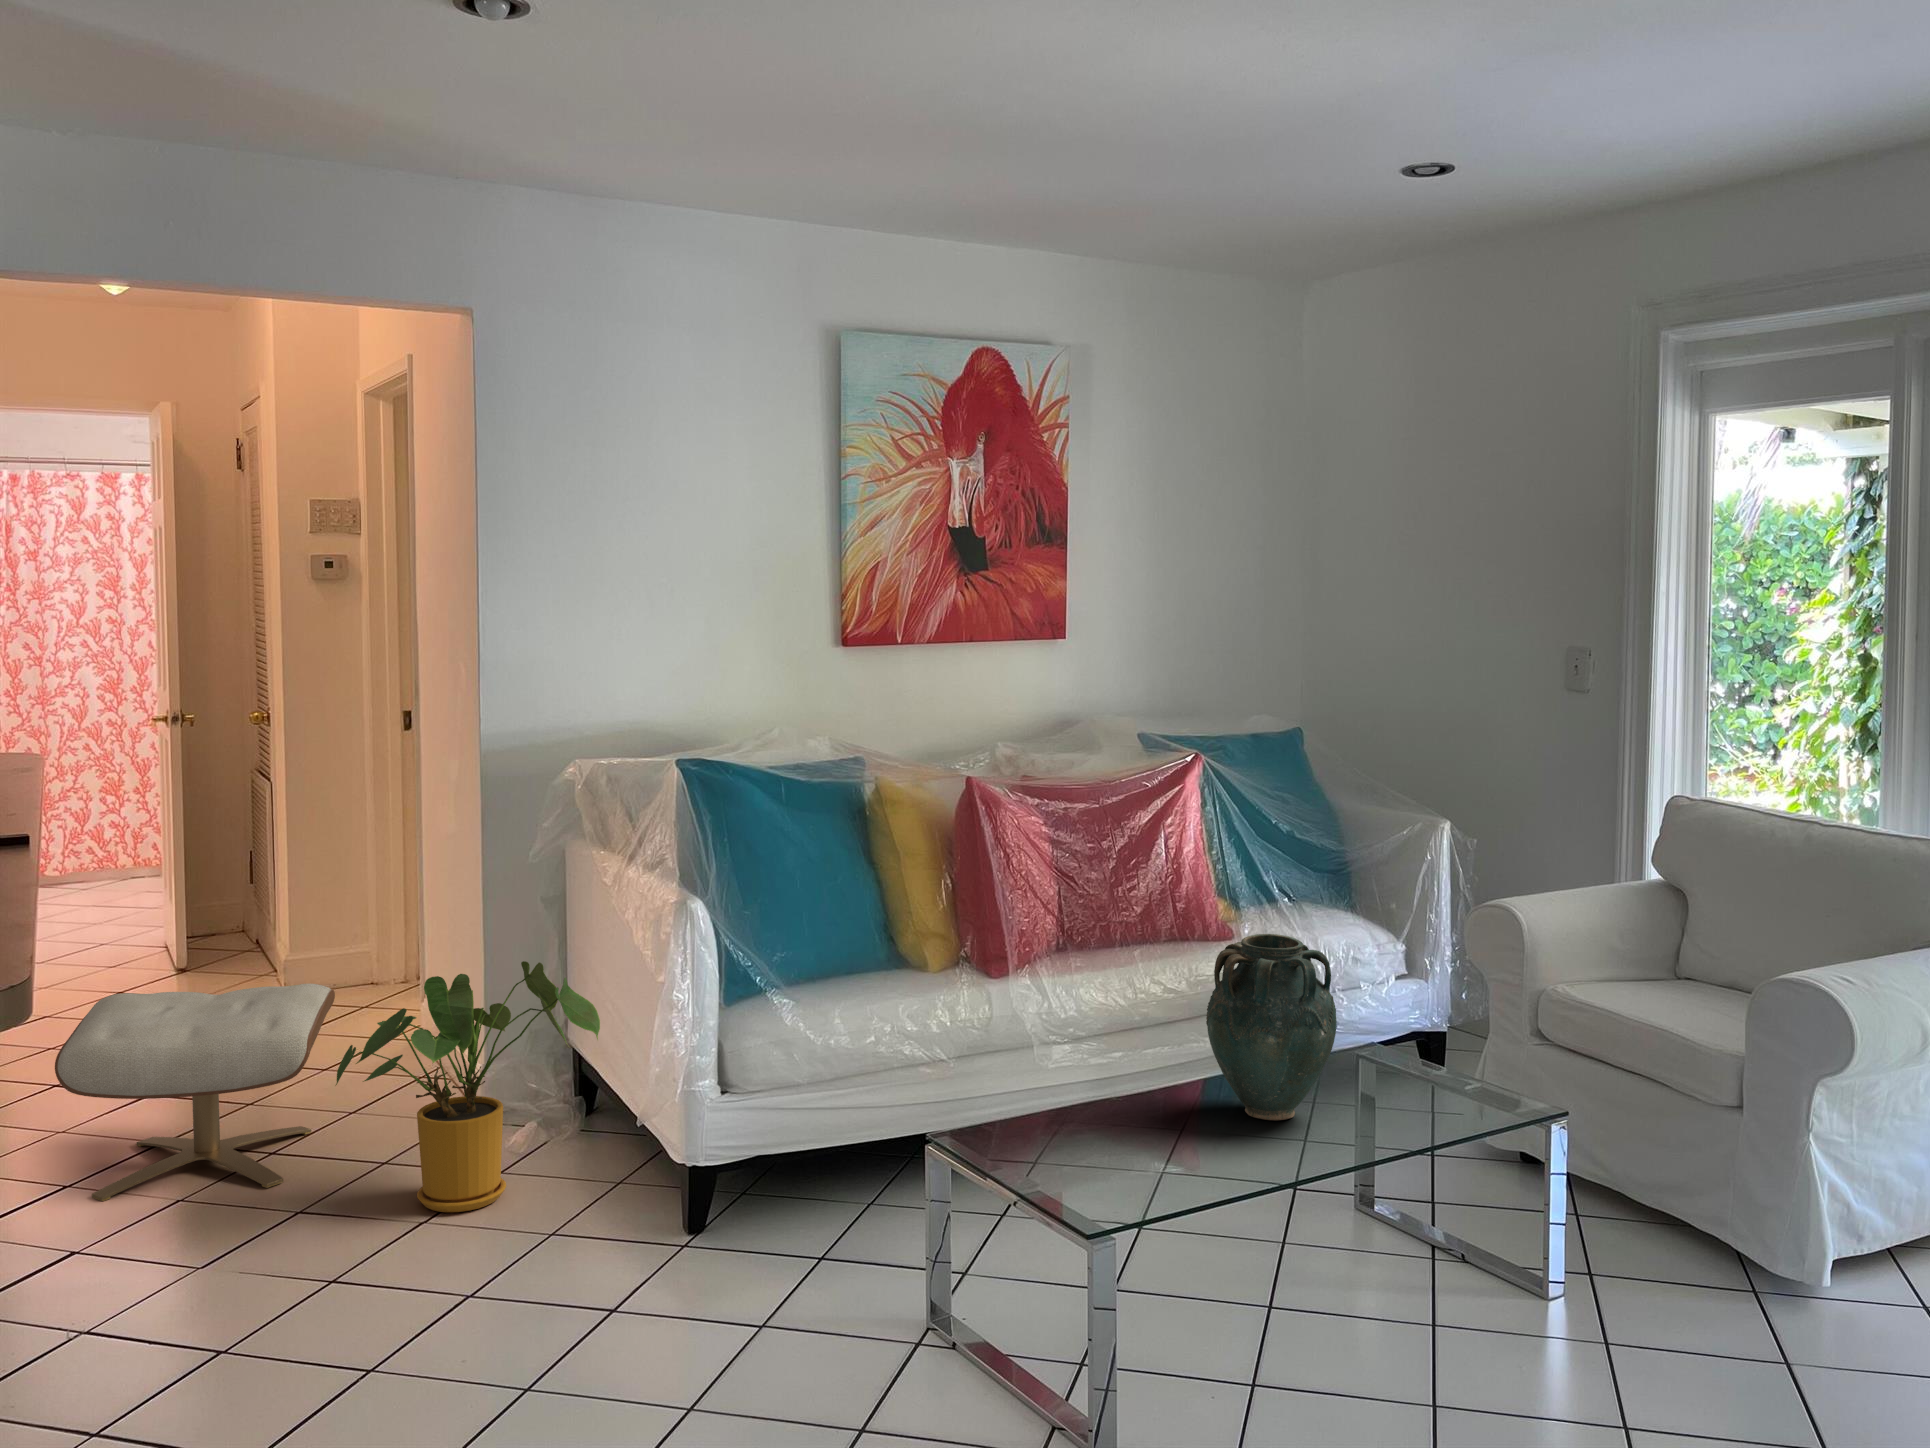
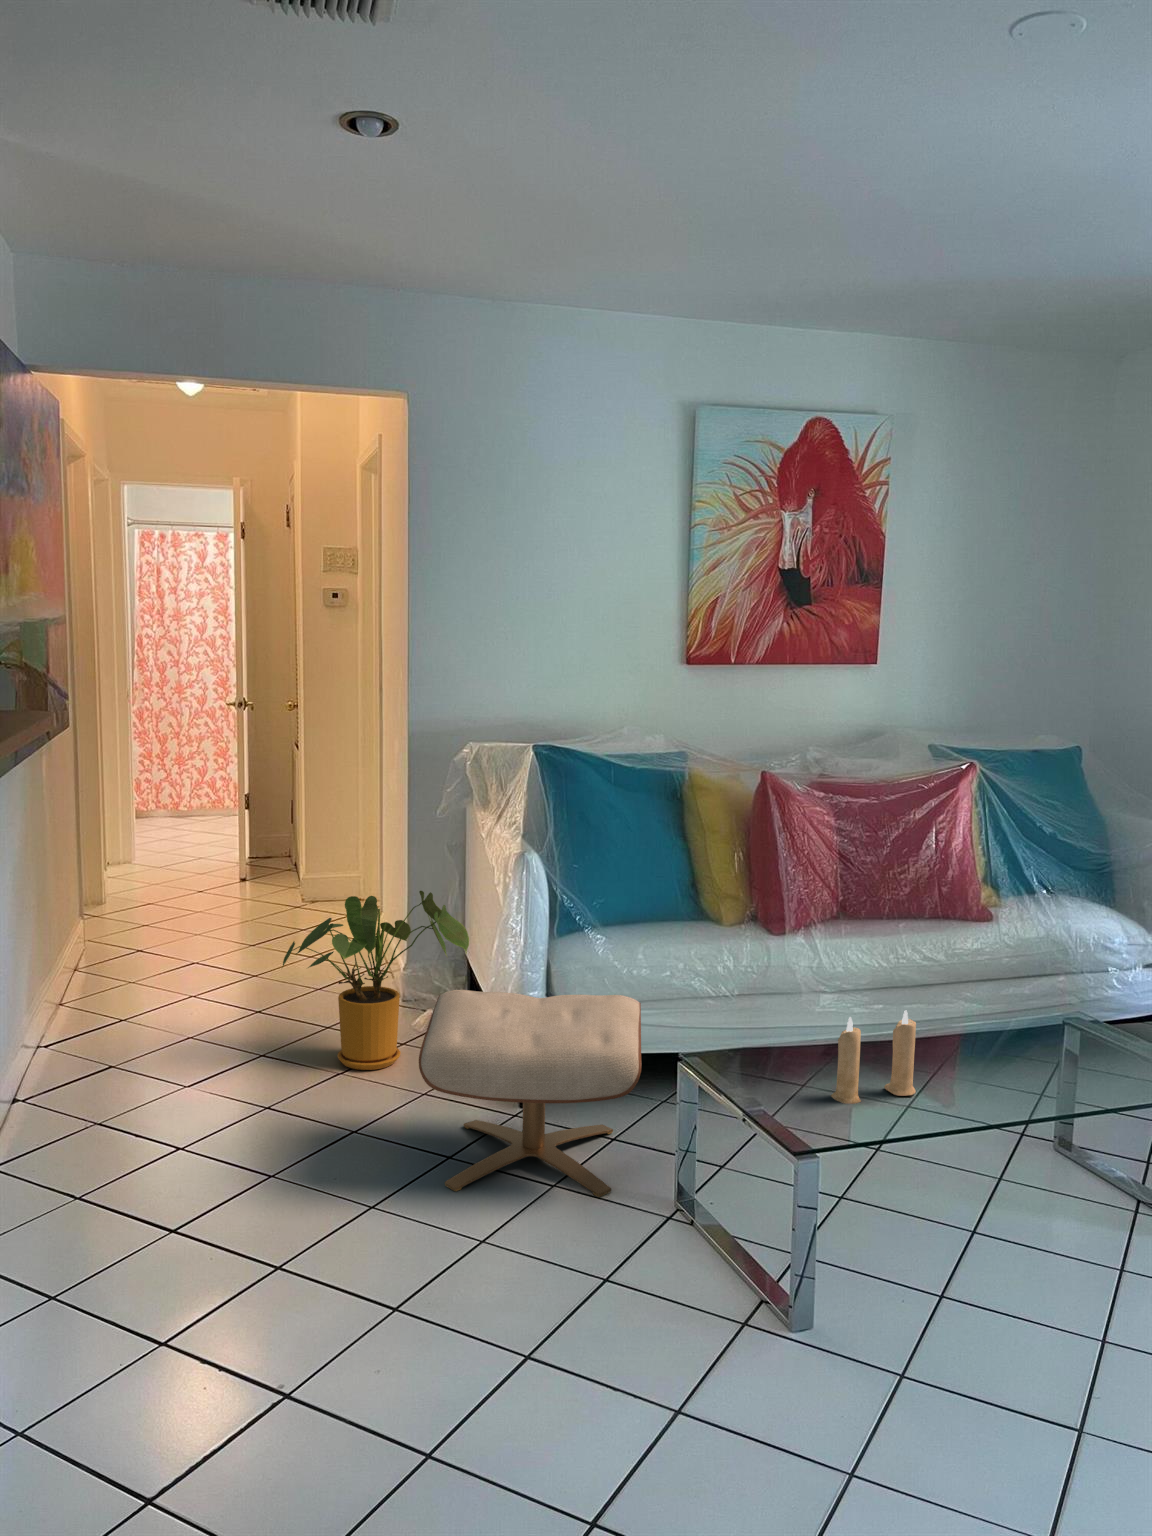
vase: present [1206,934,1337,1120] -> none [935,916,1053,1076]
ottoman: present [55,984,335,1201] -> present [419,990,641,1197]
candle: none [1111,1047,1204,1173] -> present [831,1010,916,1104]

